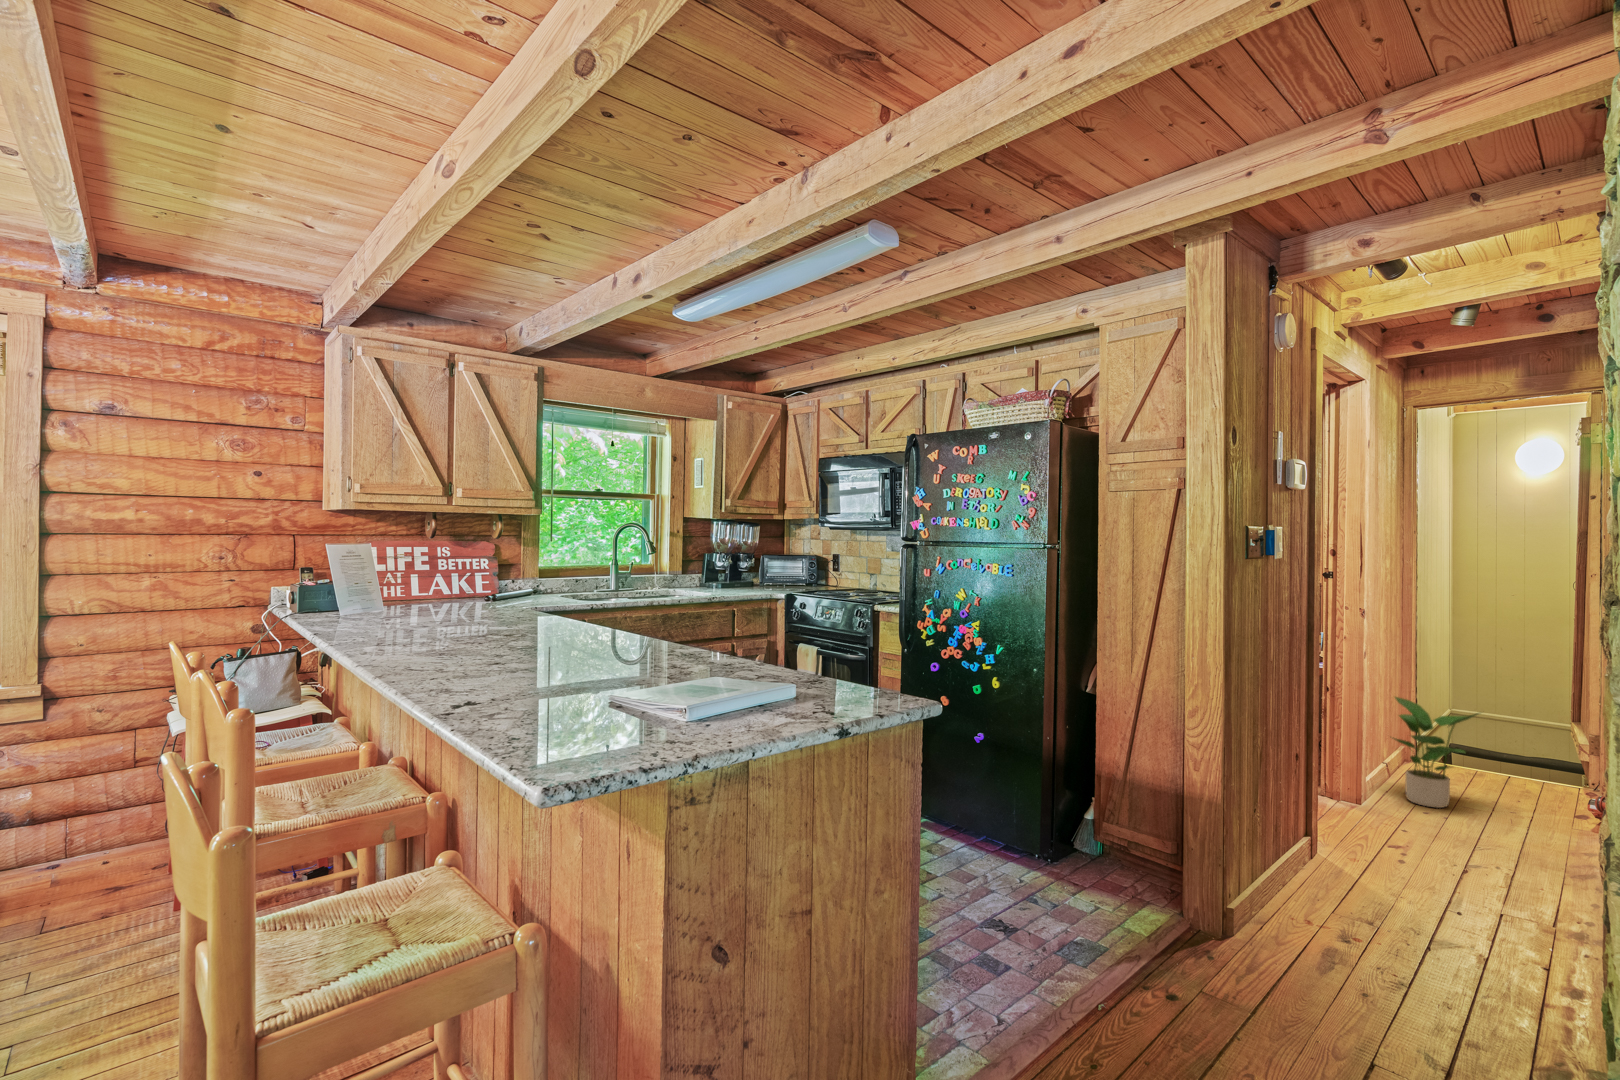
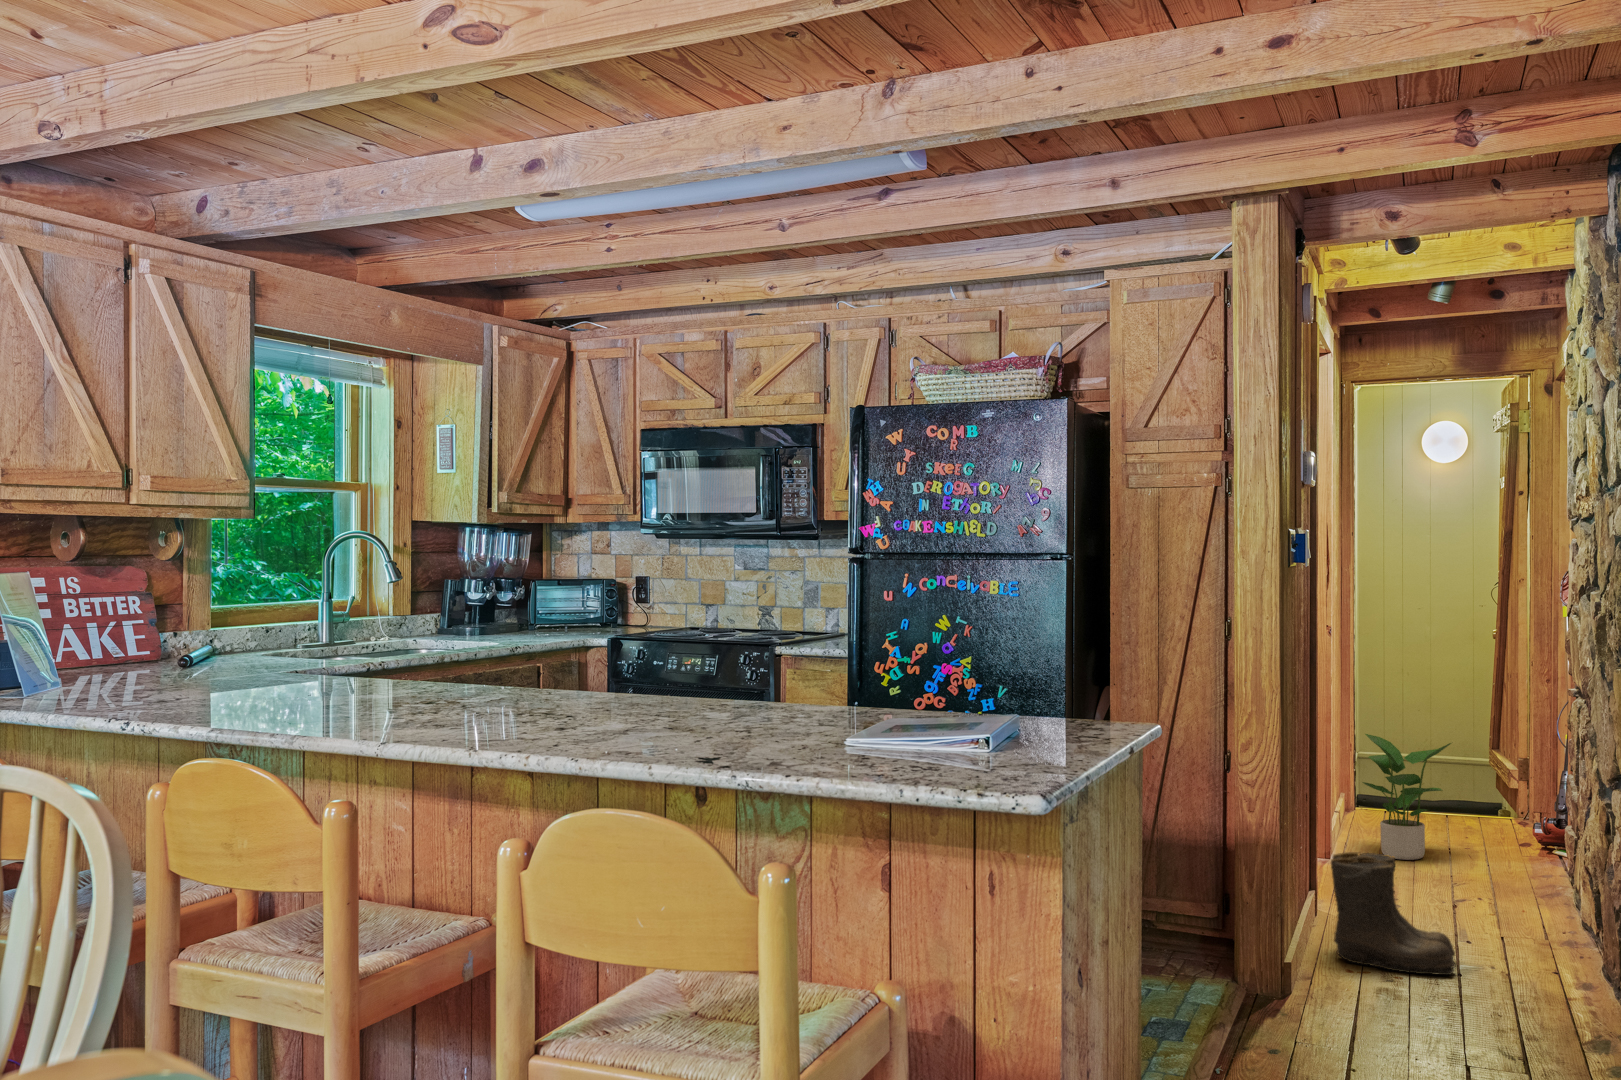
boots: none [1290,808,1417,941] -> present [1331,852,1456,975]

